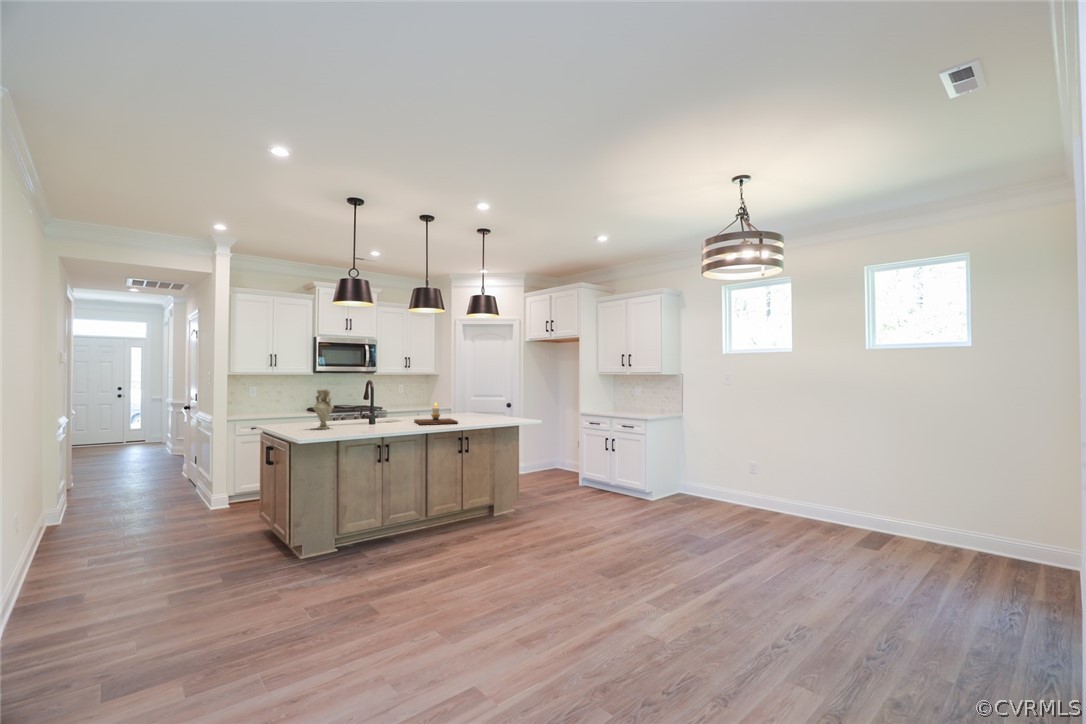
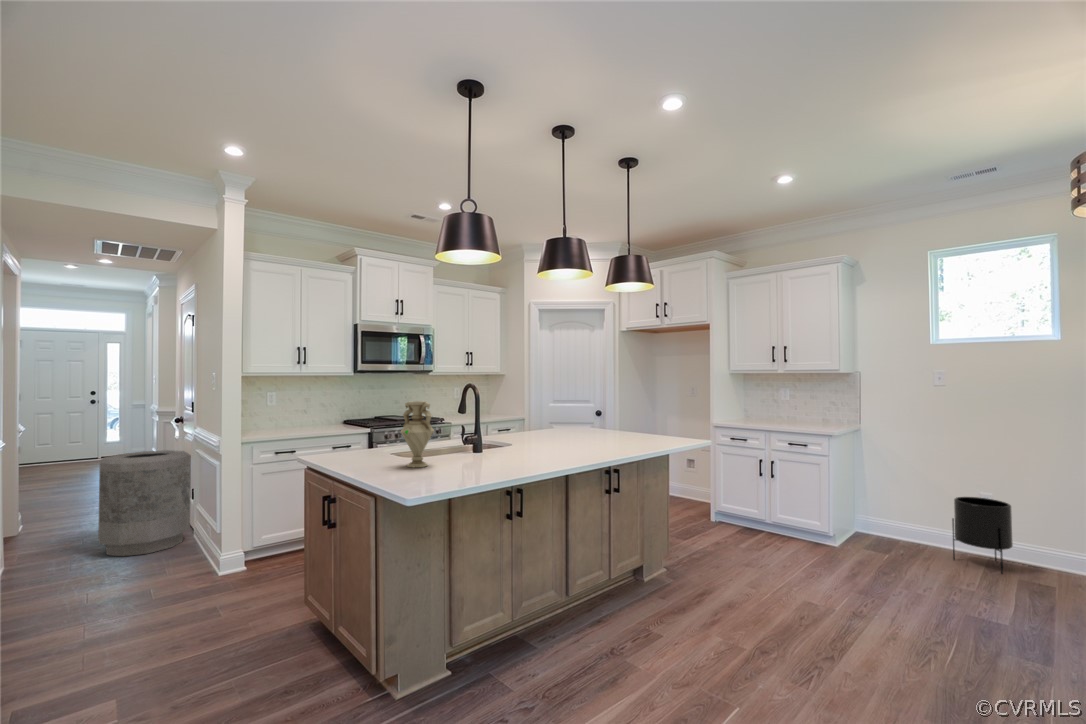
candle: present [414,403,458,425] -> none [537,418,614,456]
trash can: none [128,428,194,500] -> present [98,450,191,556]
planter: none [724,463,757,514] -> present [952,497,1013,573]

